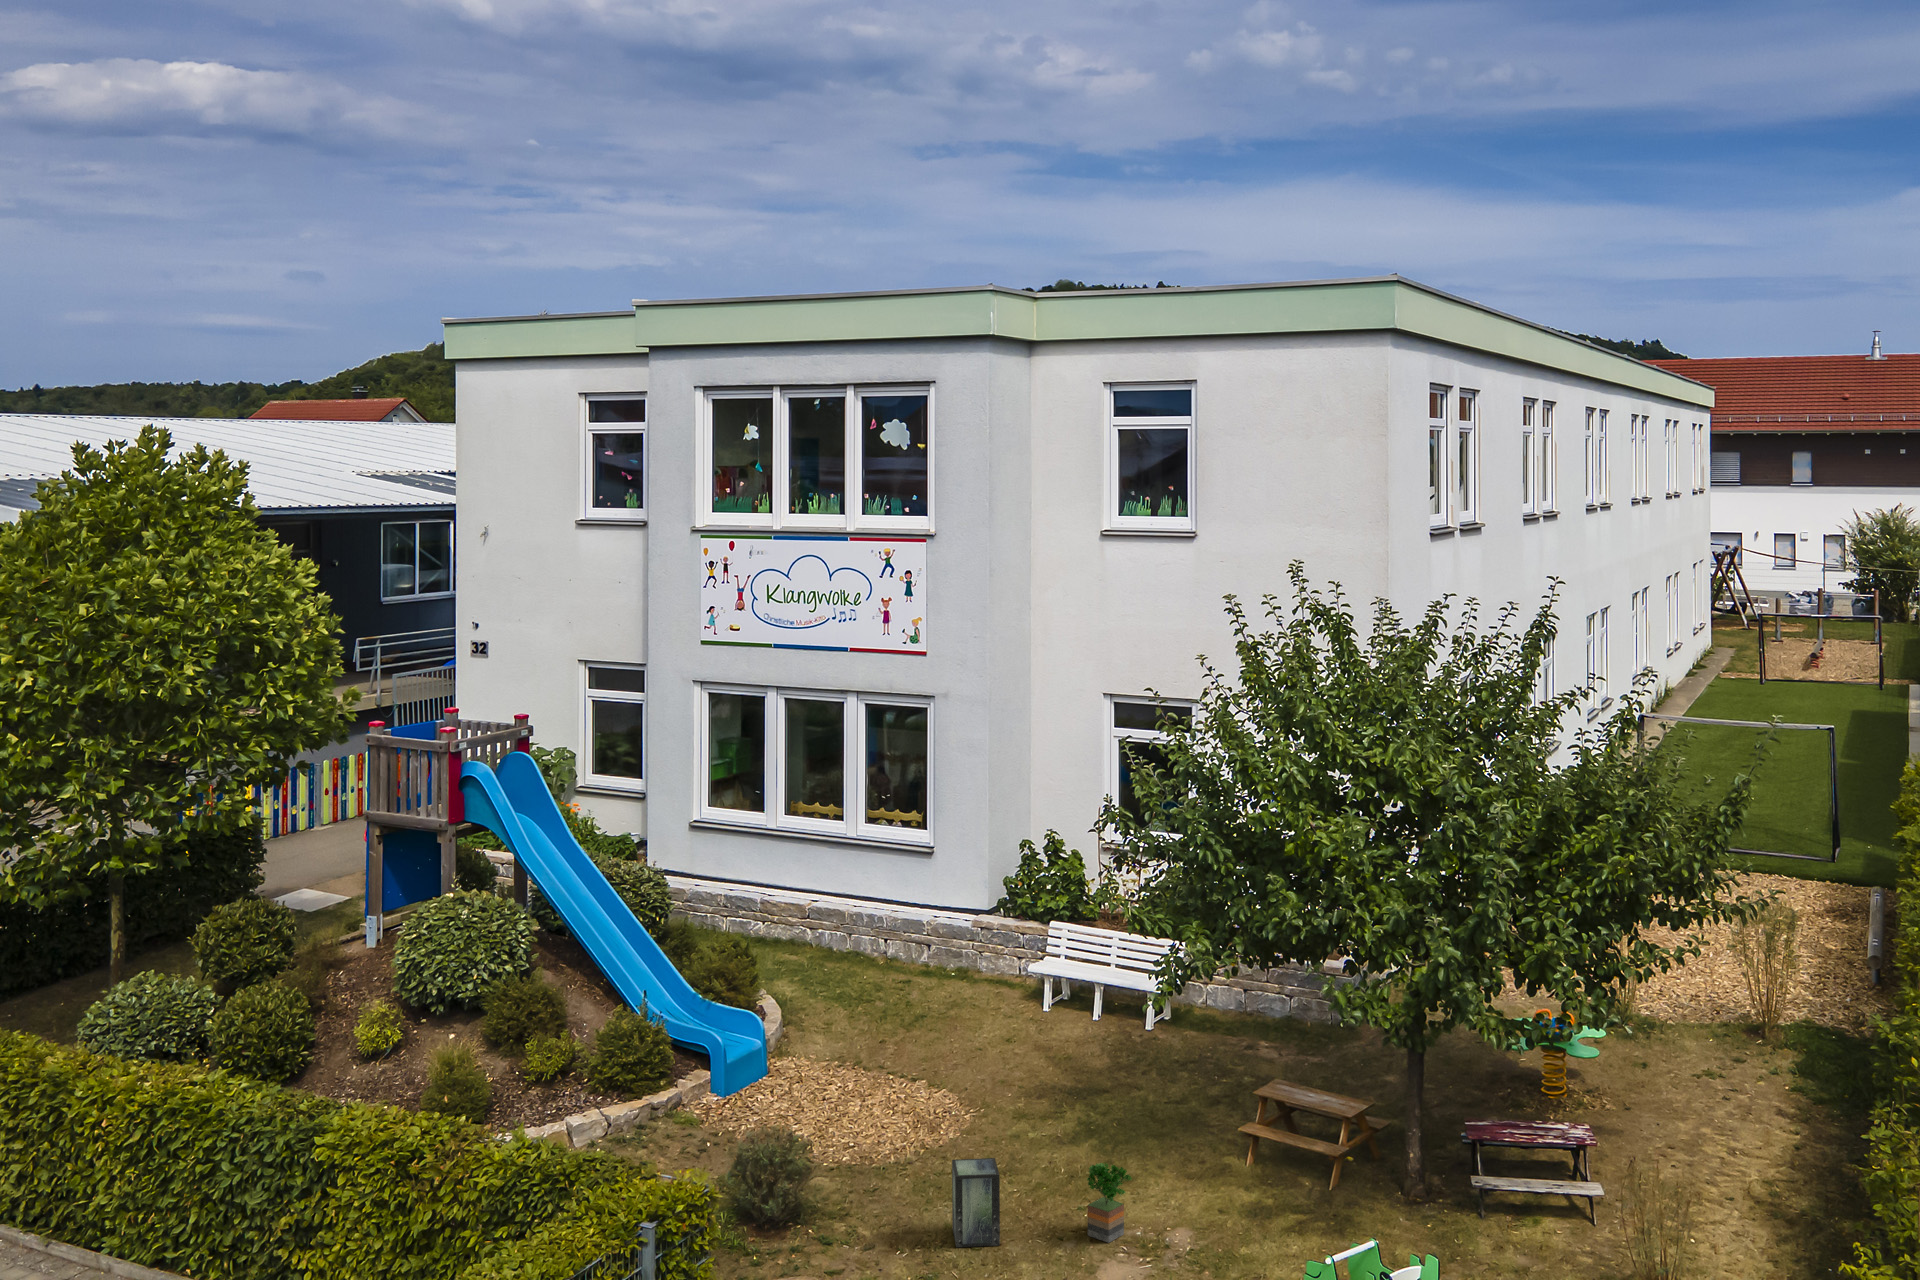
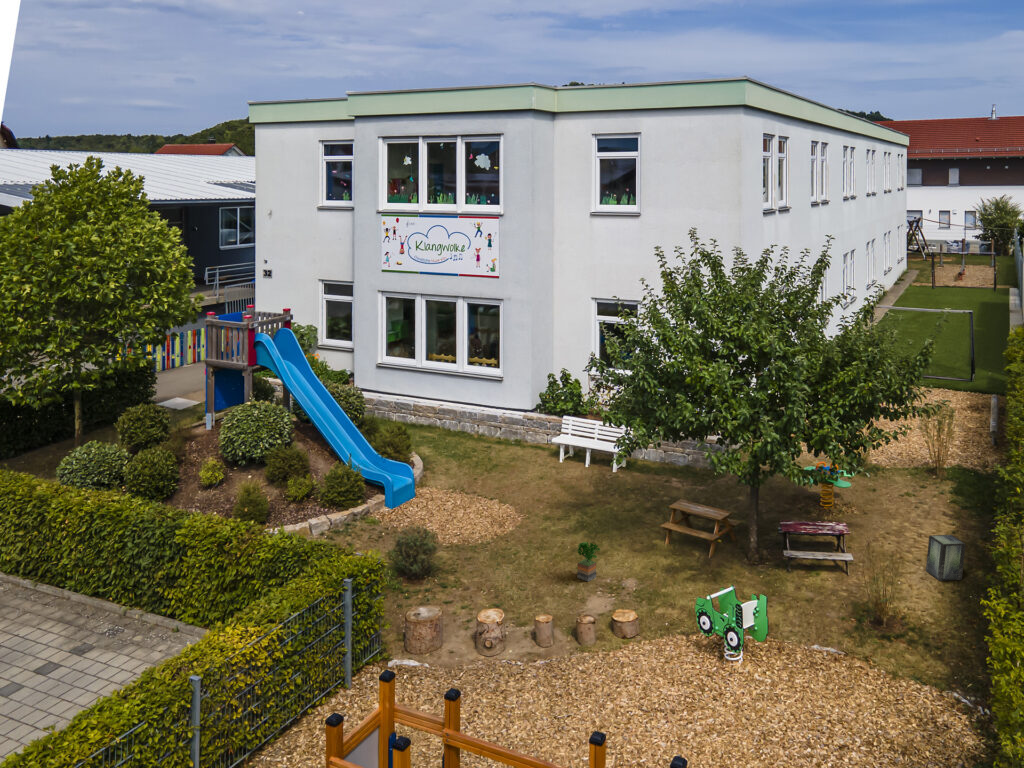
storage box: present [952,1158,1000,1247] -> present [926,535,966,581]

